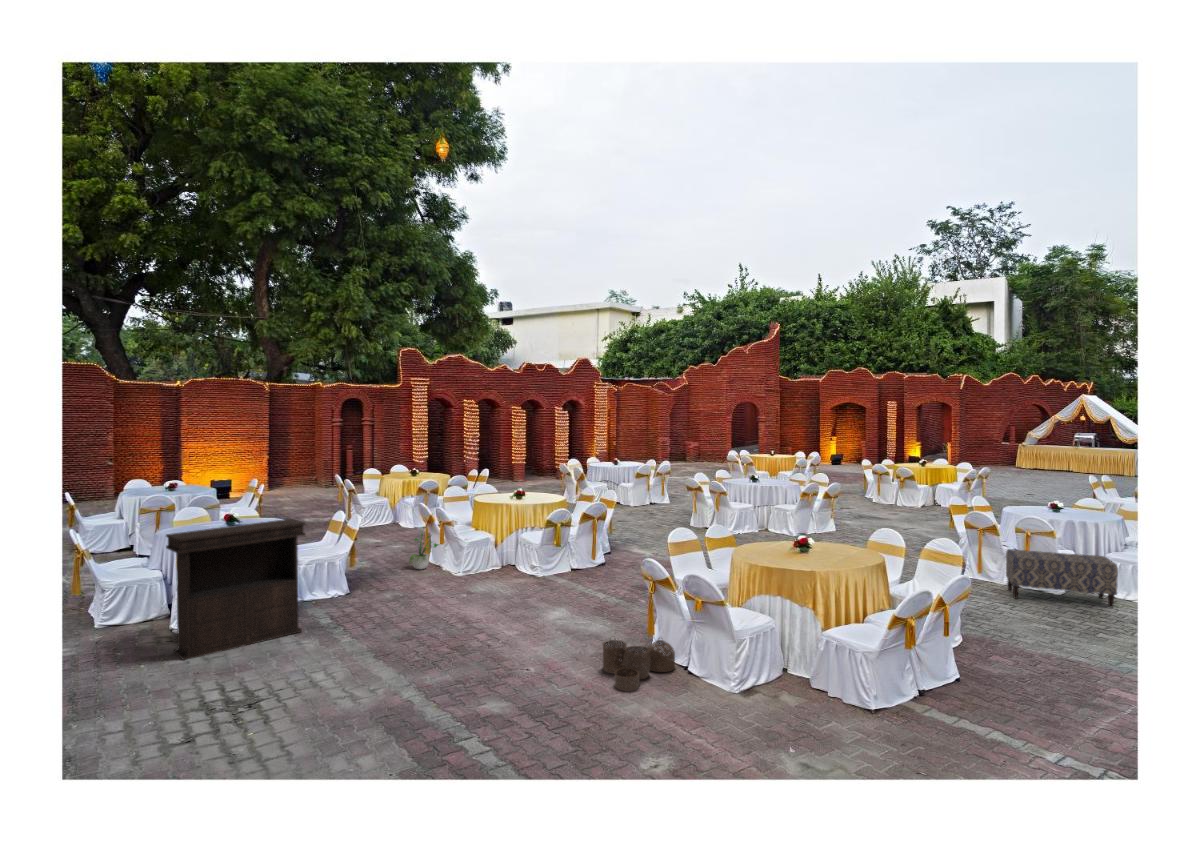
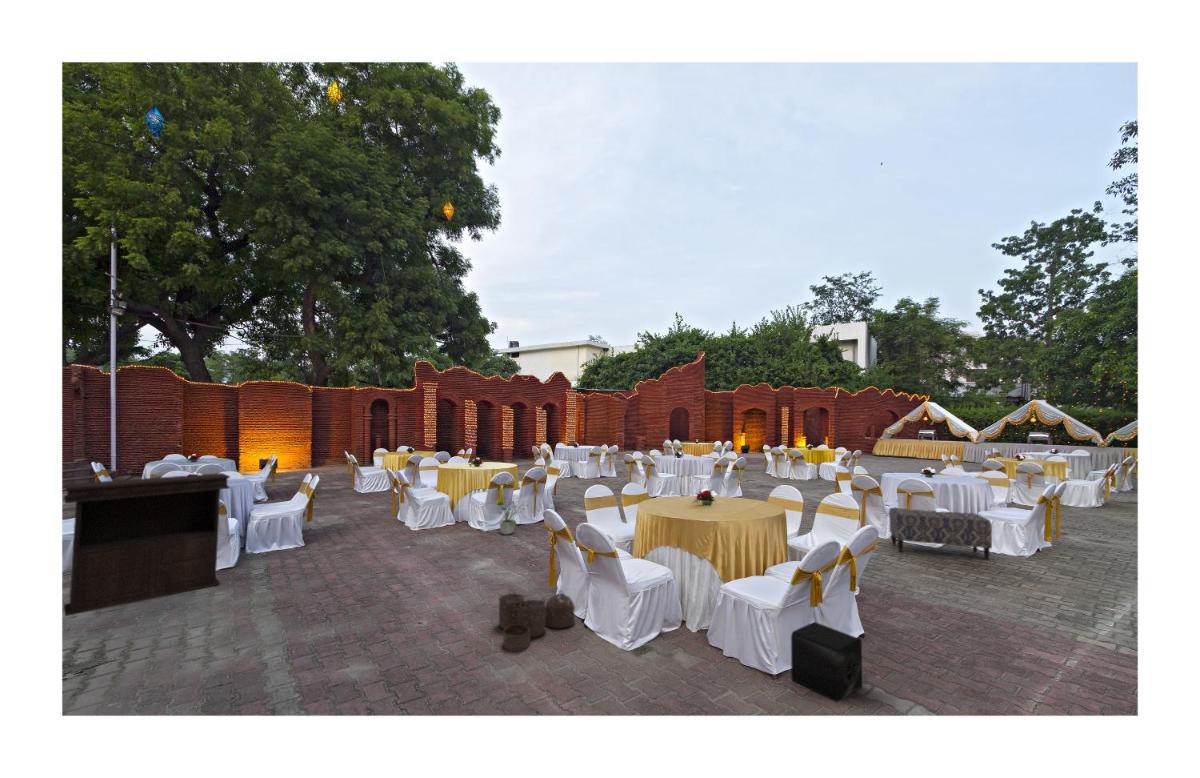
potted plant: present [409,534,438,569] -> present [498,501,517,535]
speaker: none [887,665,952,731] -> present [791,622,862,702]

